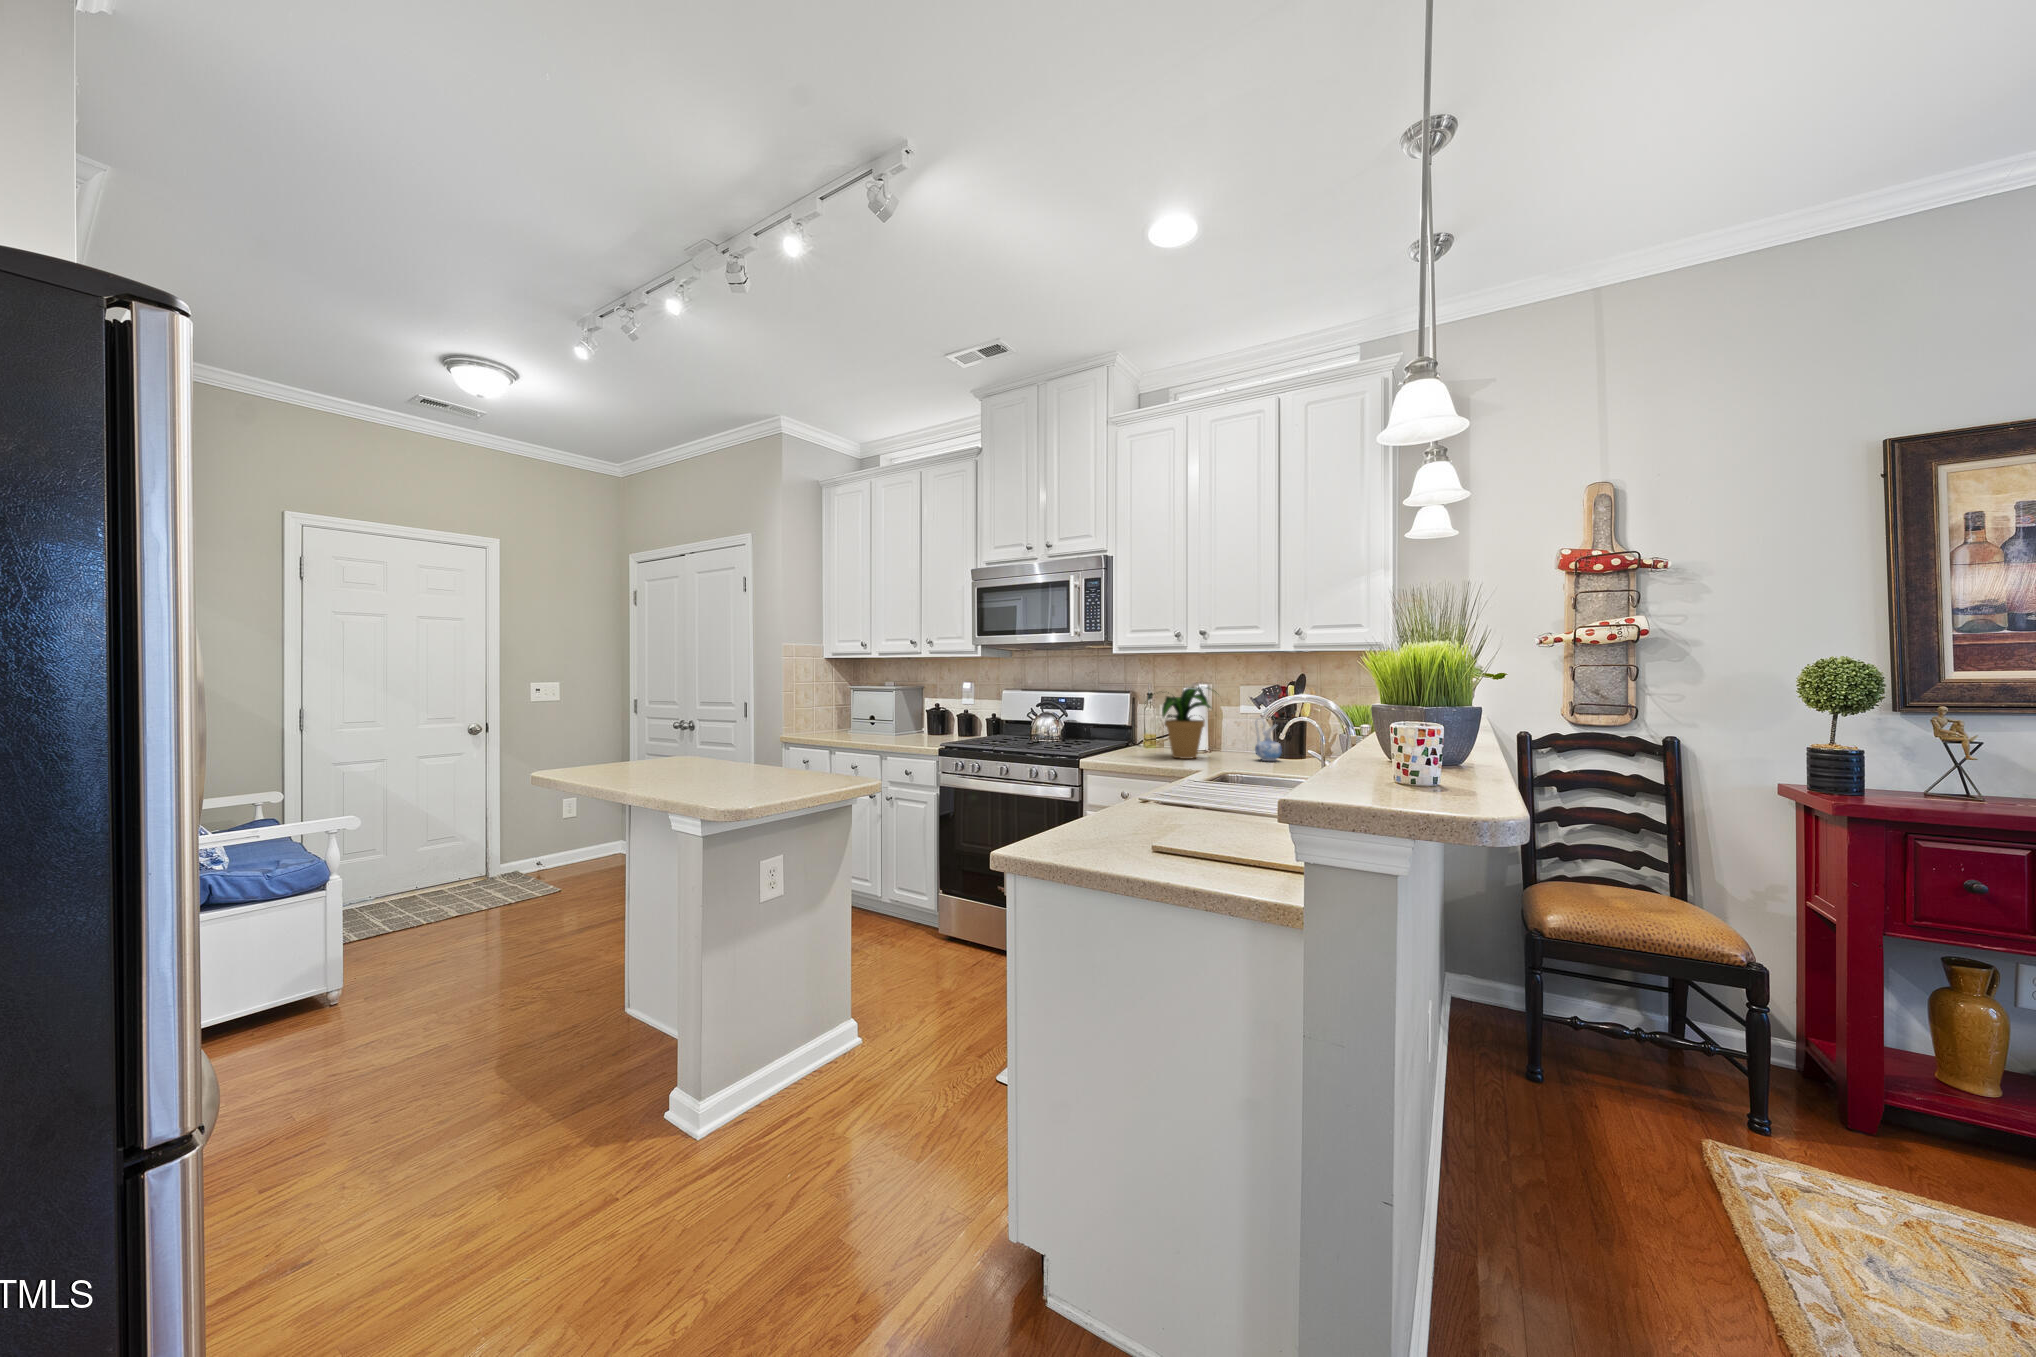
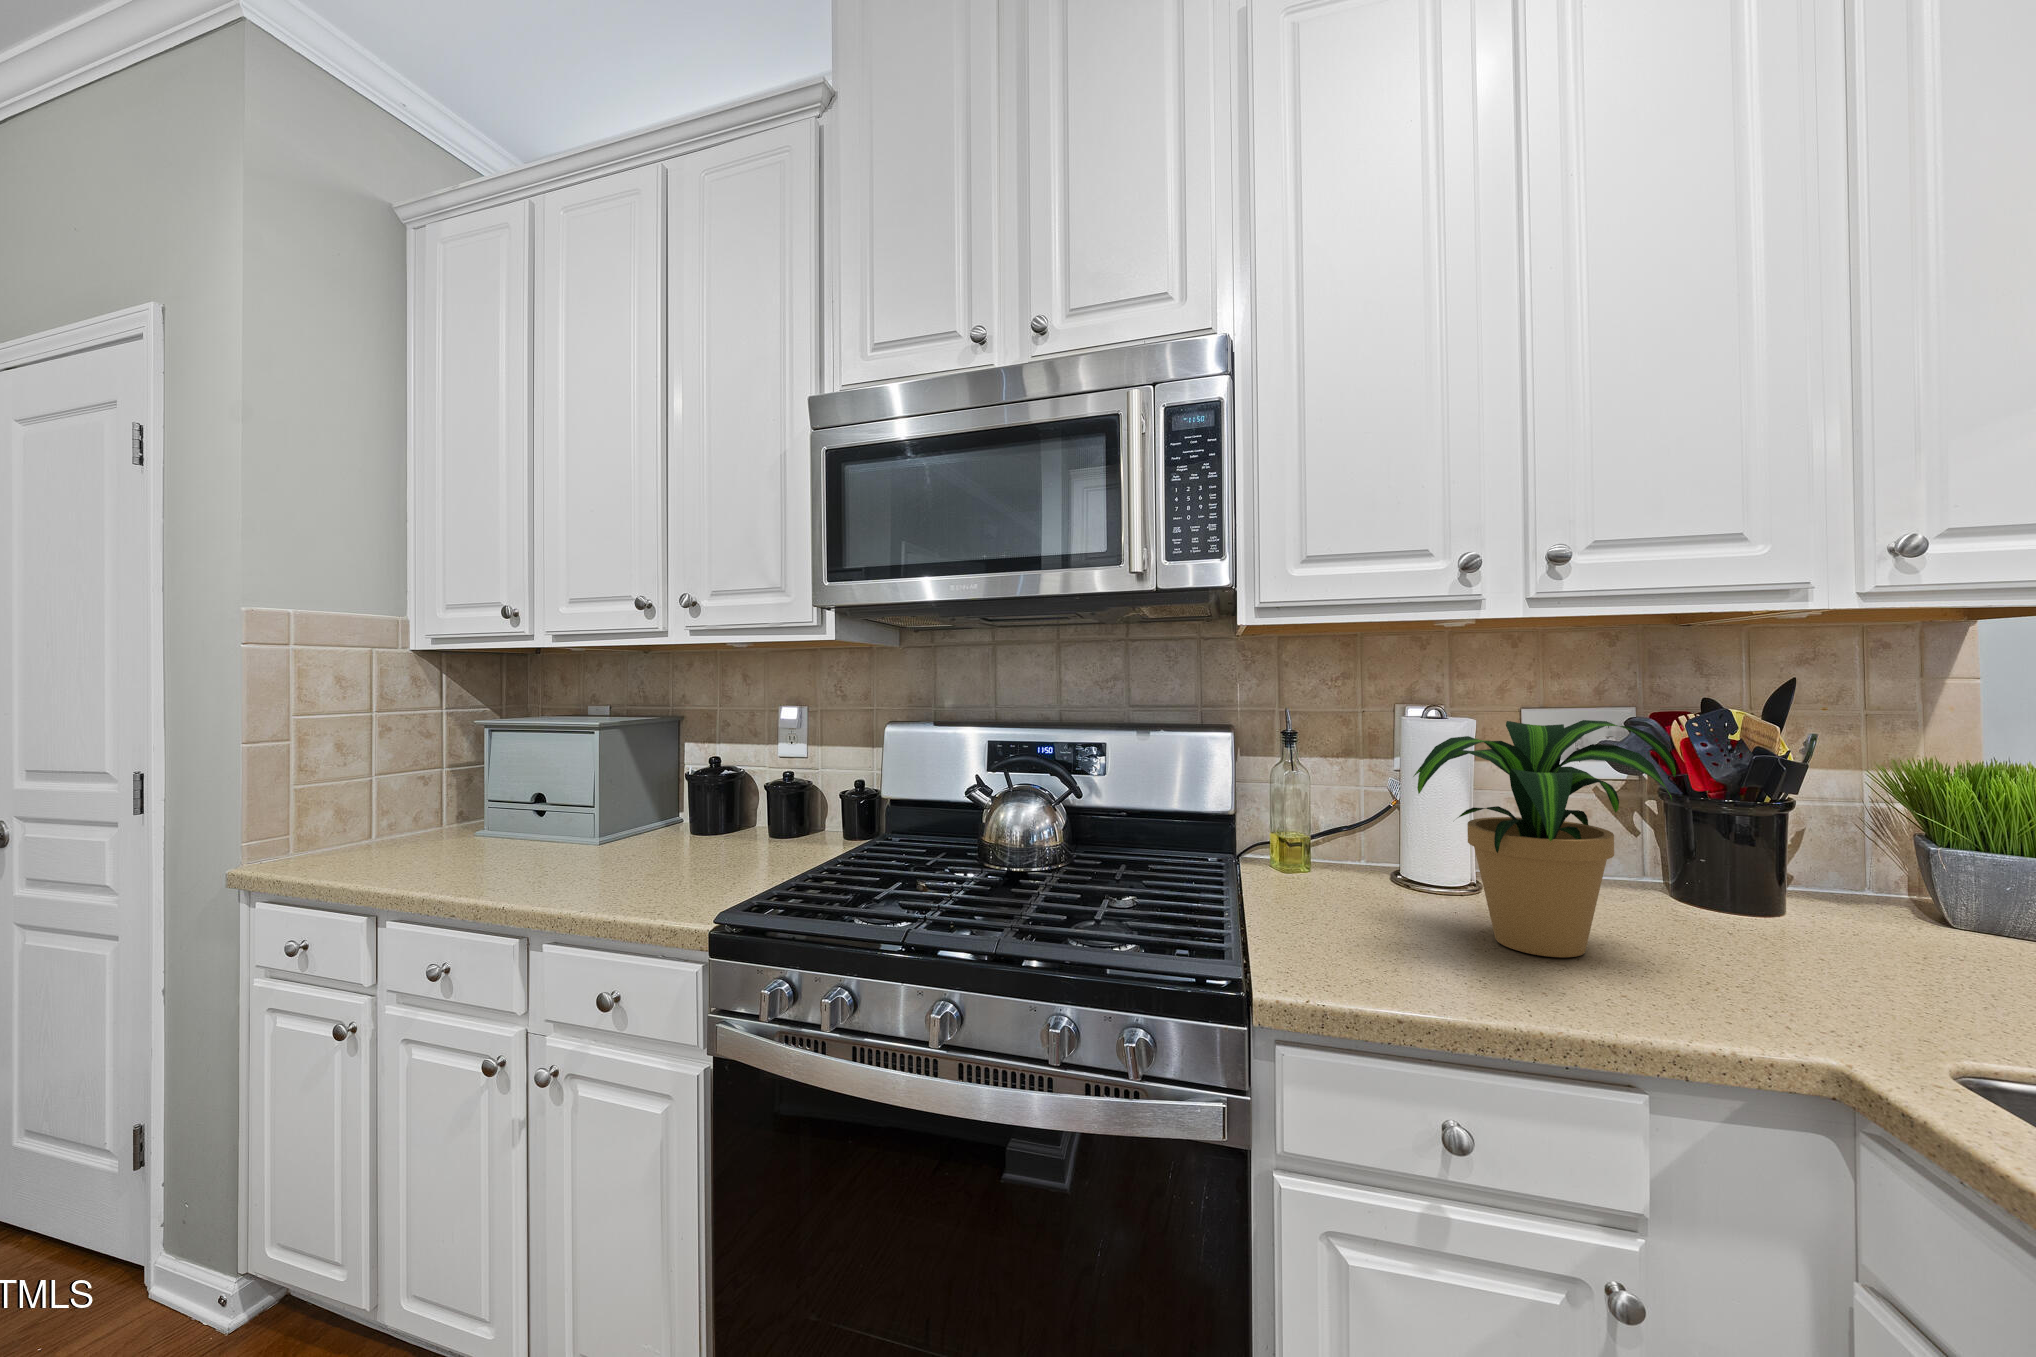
ceramic pitcher: present [1255,718,1282,761] -> none [1748,814,1861,955]

